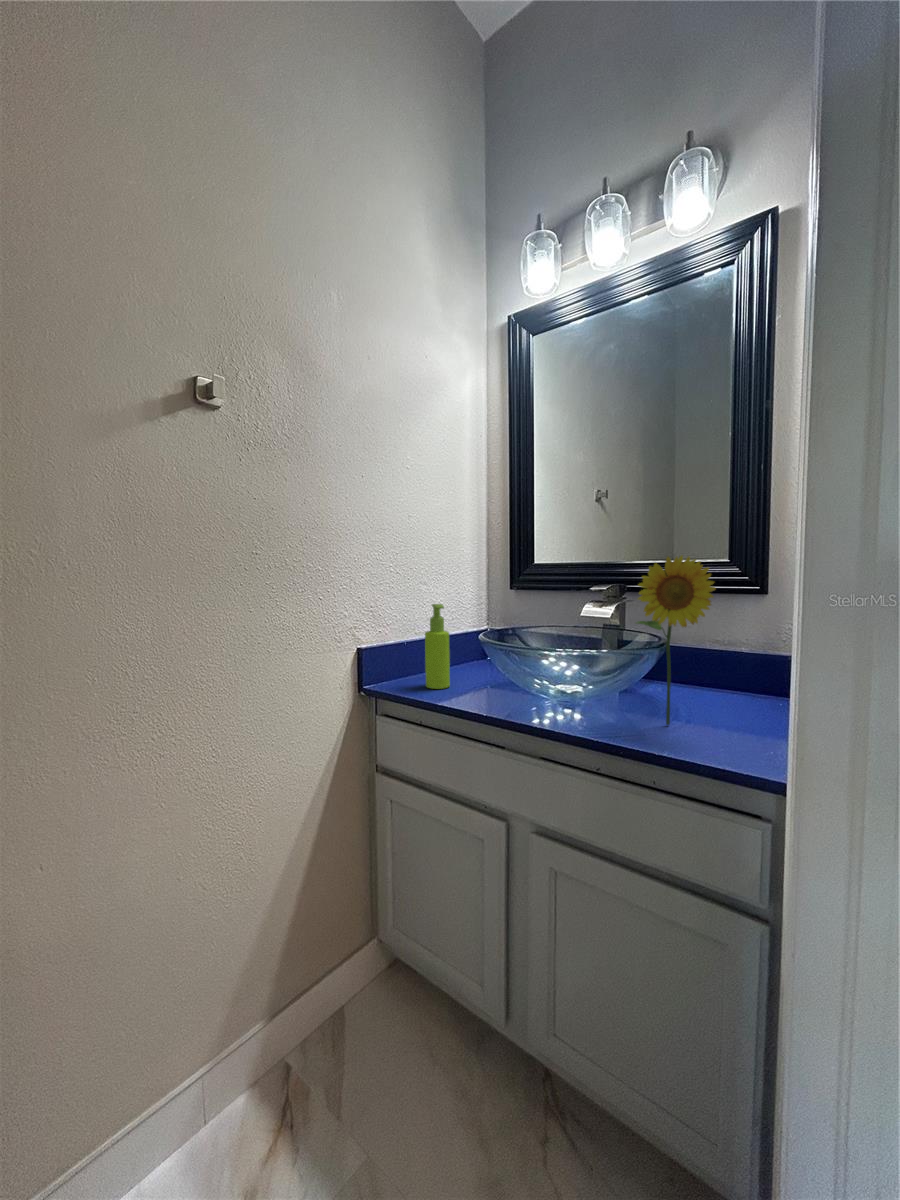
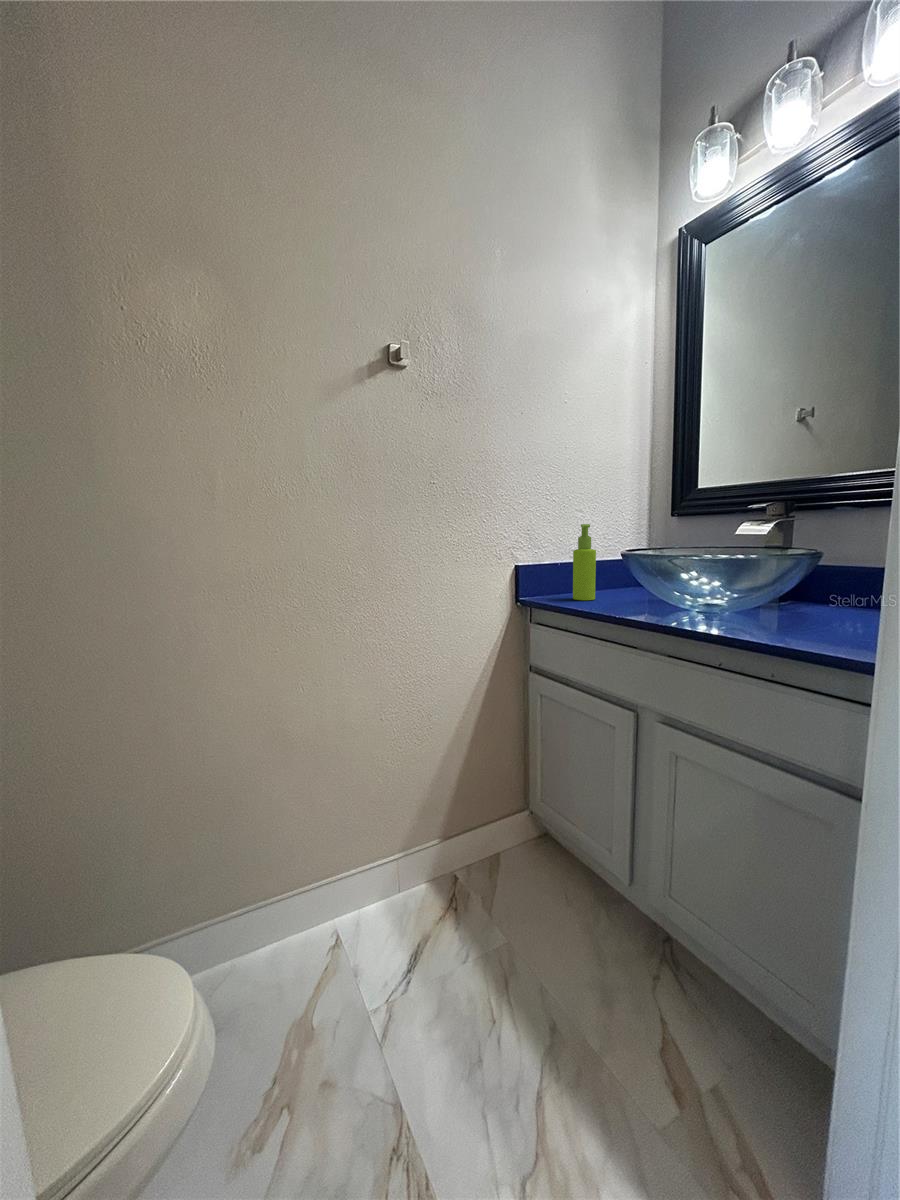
flower: present [636,556,716,725] -> none [764,454,855,630]

